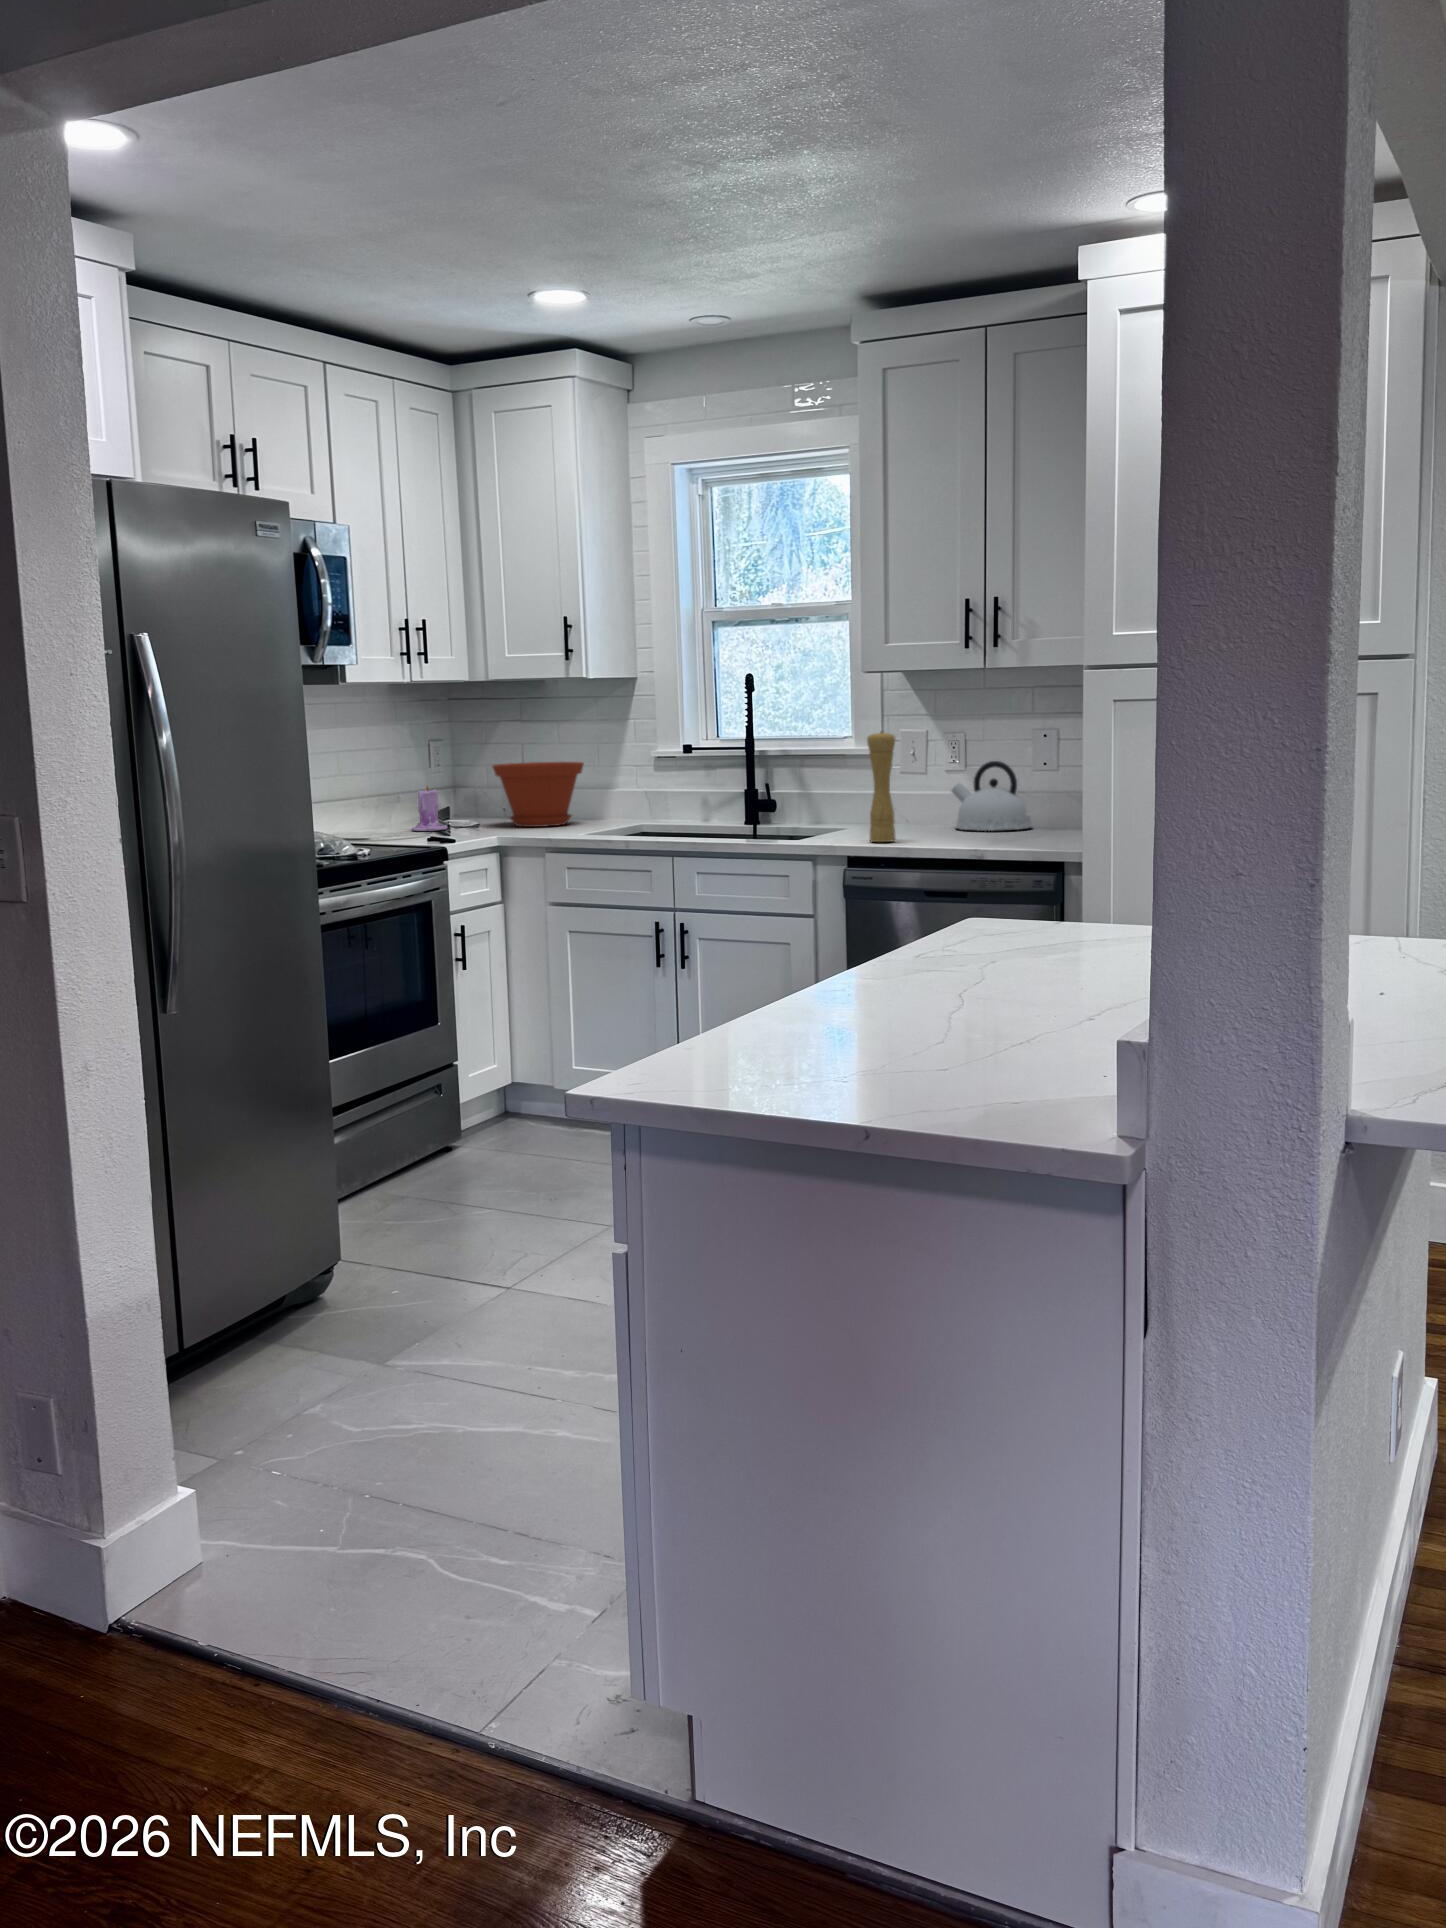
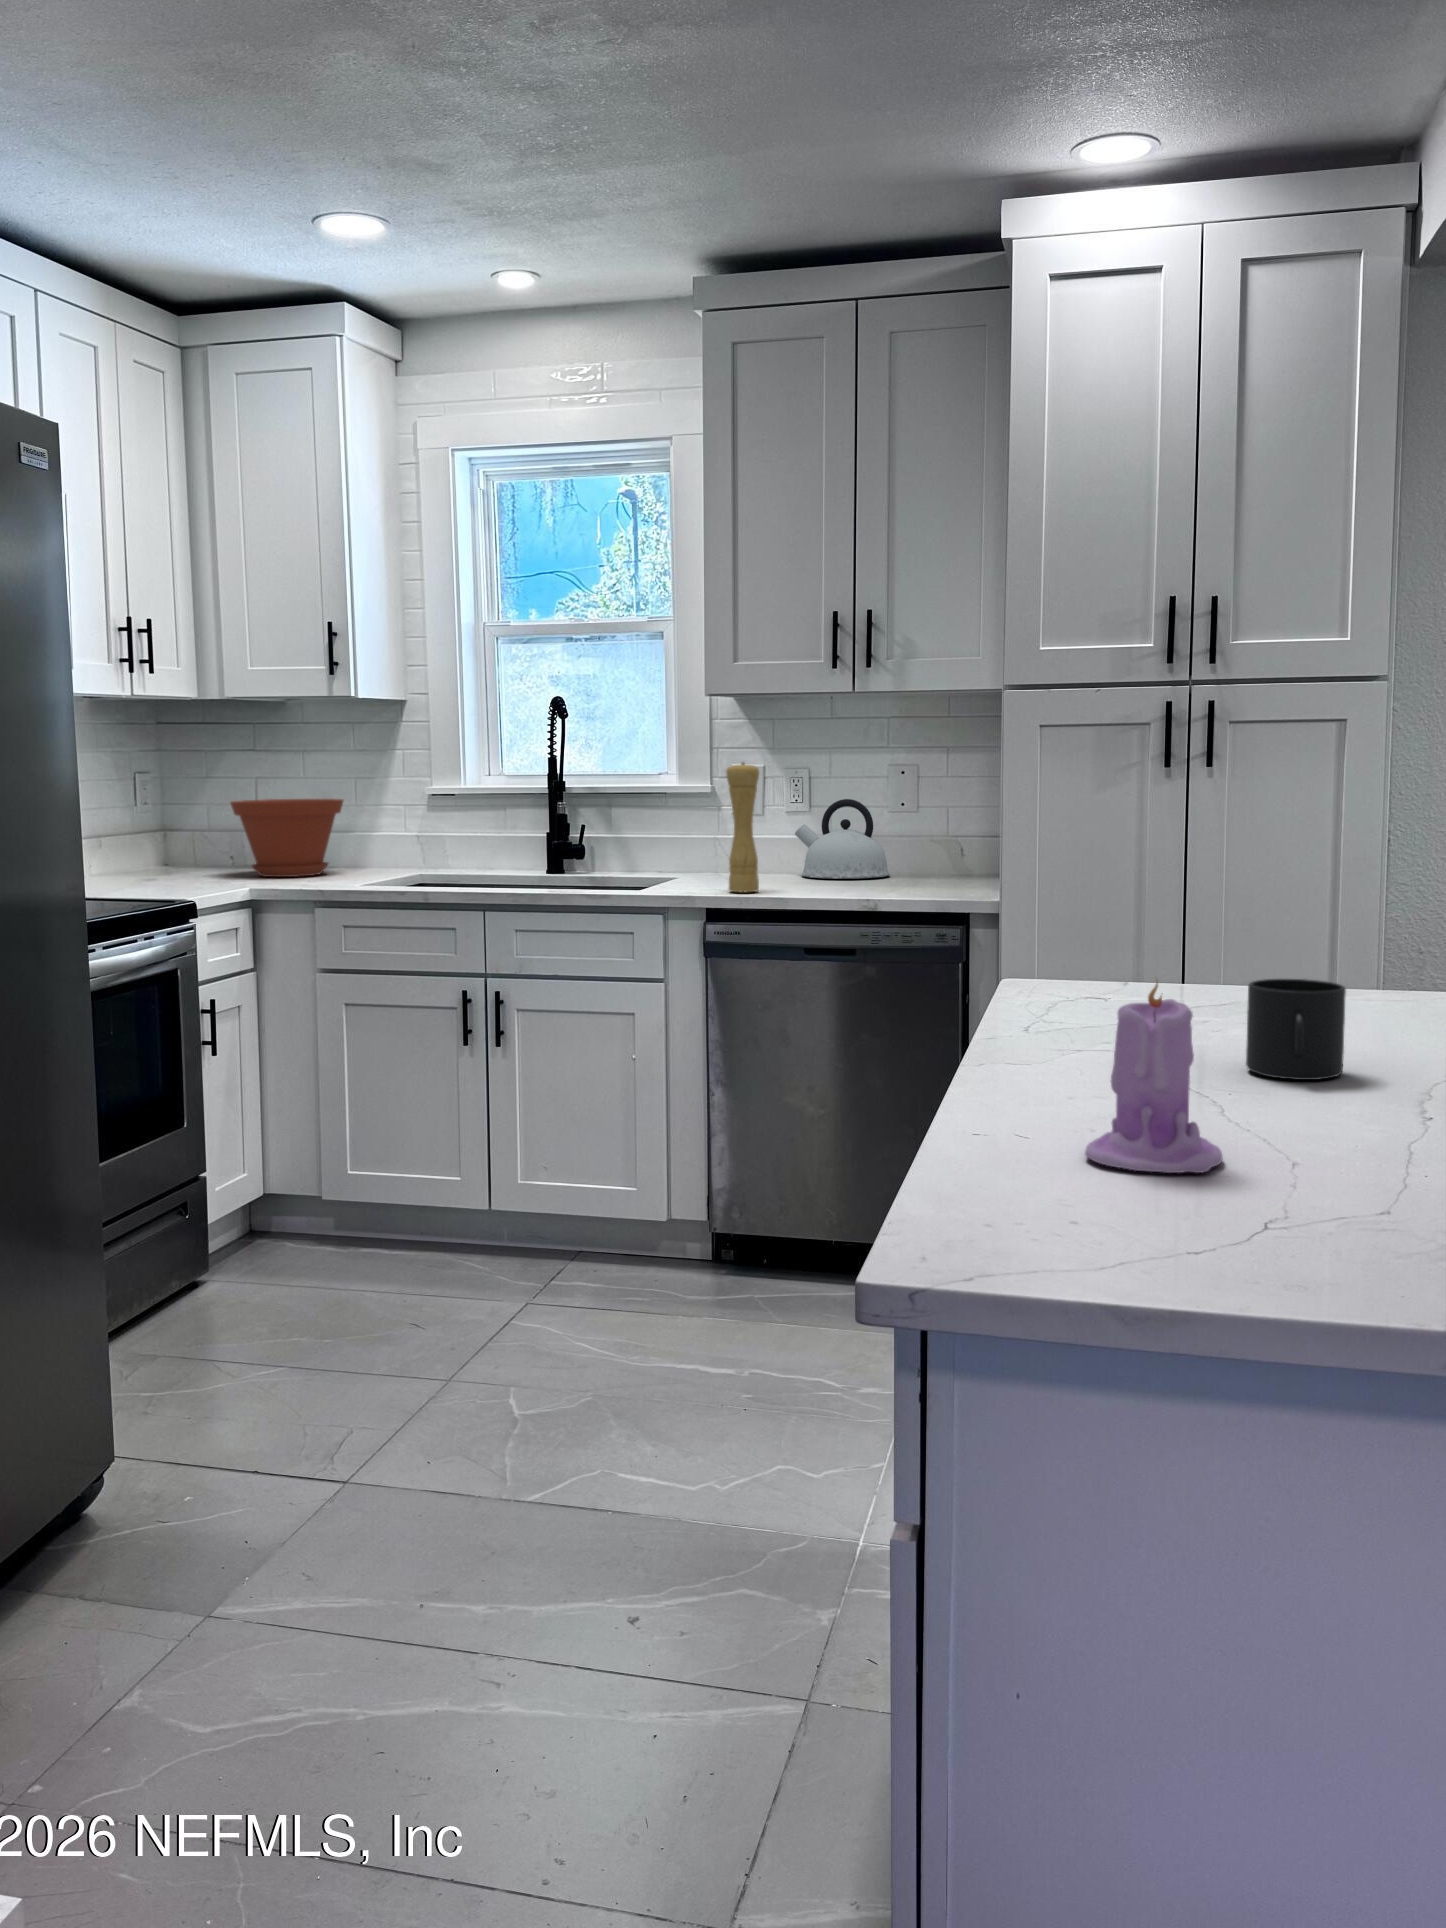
candle: present [412,785,447,831] -> present [1085,980,1223,1173]
mug: none [1018,914,1090,990] -> present [1246,979,1346,1080]

